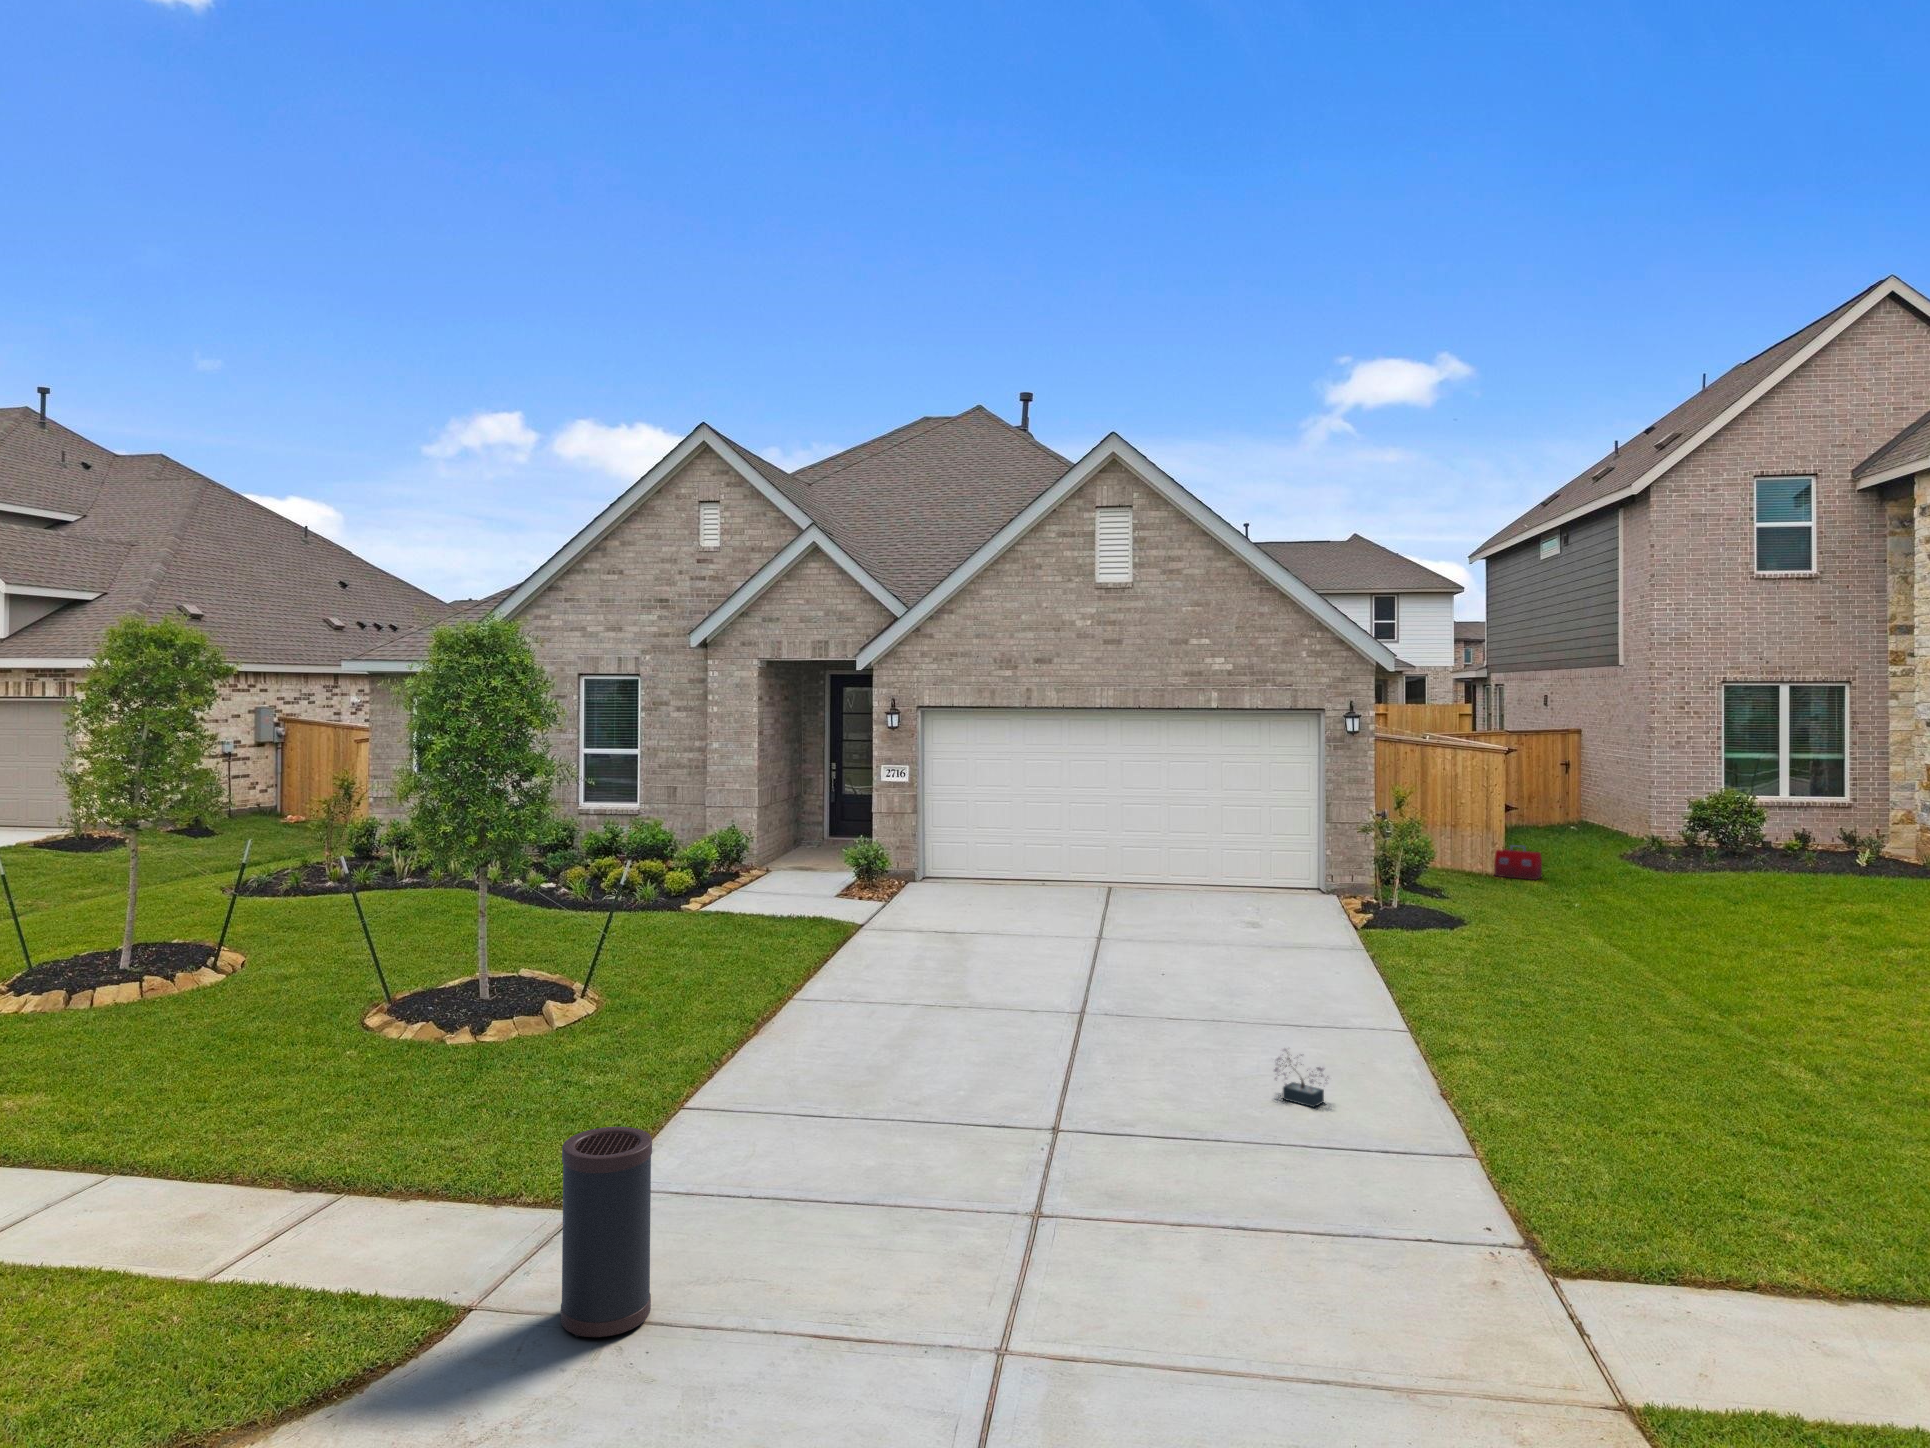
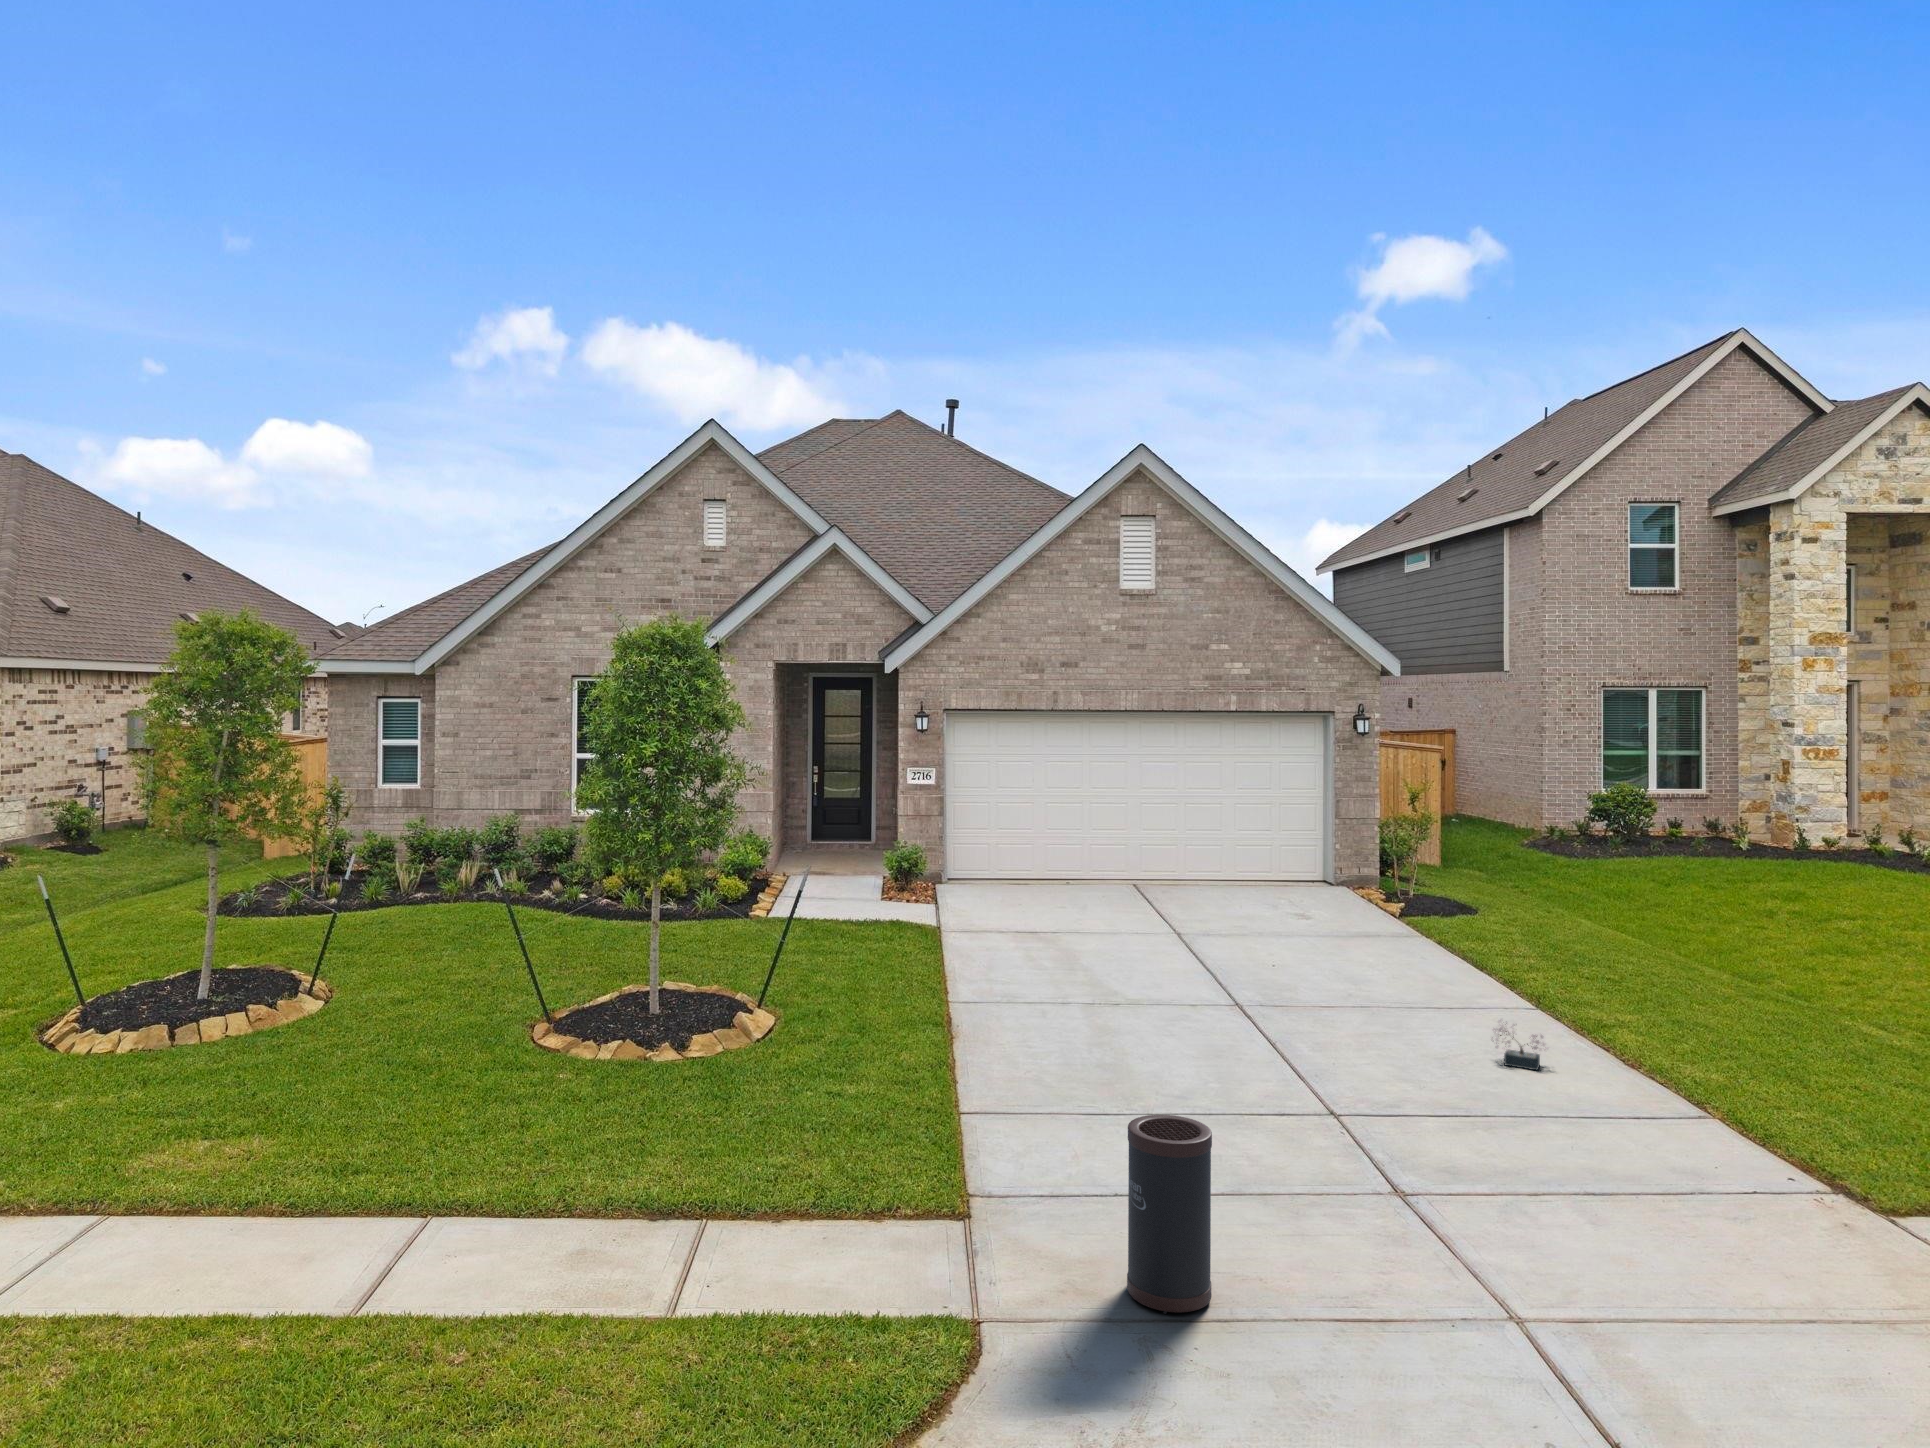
toolbox: present [1494,845,1542,880] -> none [1445,834,1485,865]

